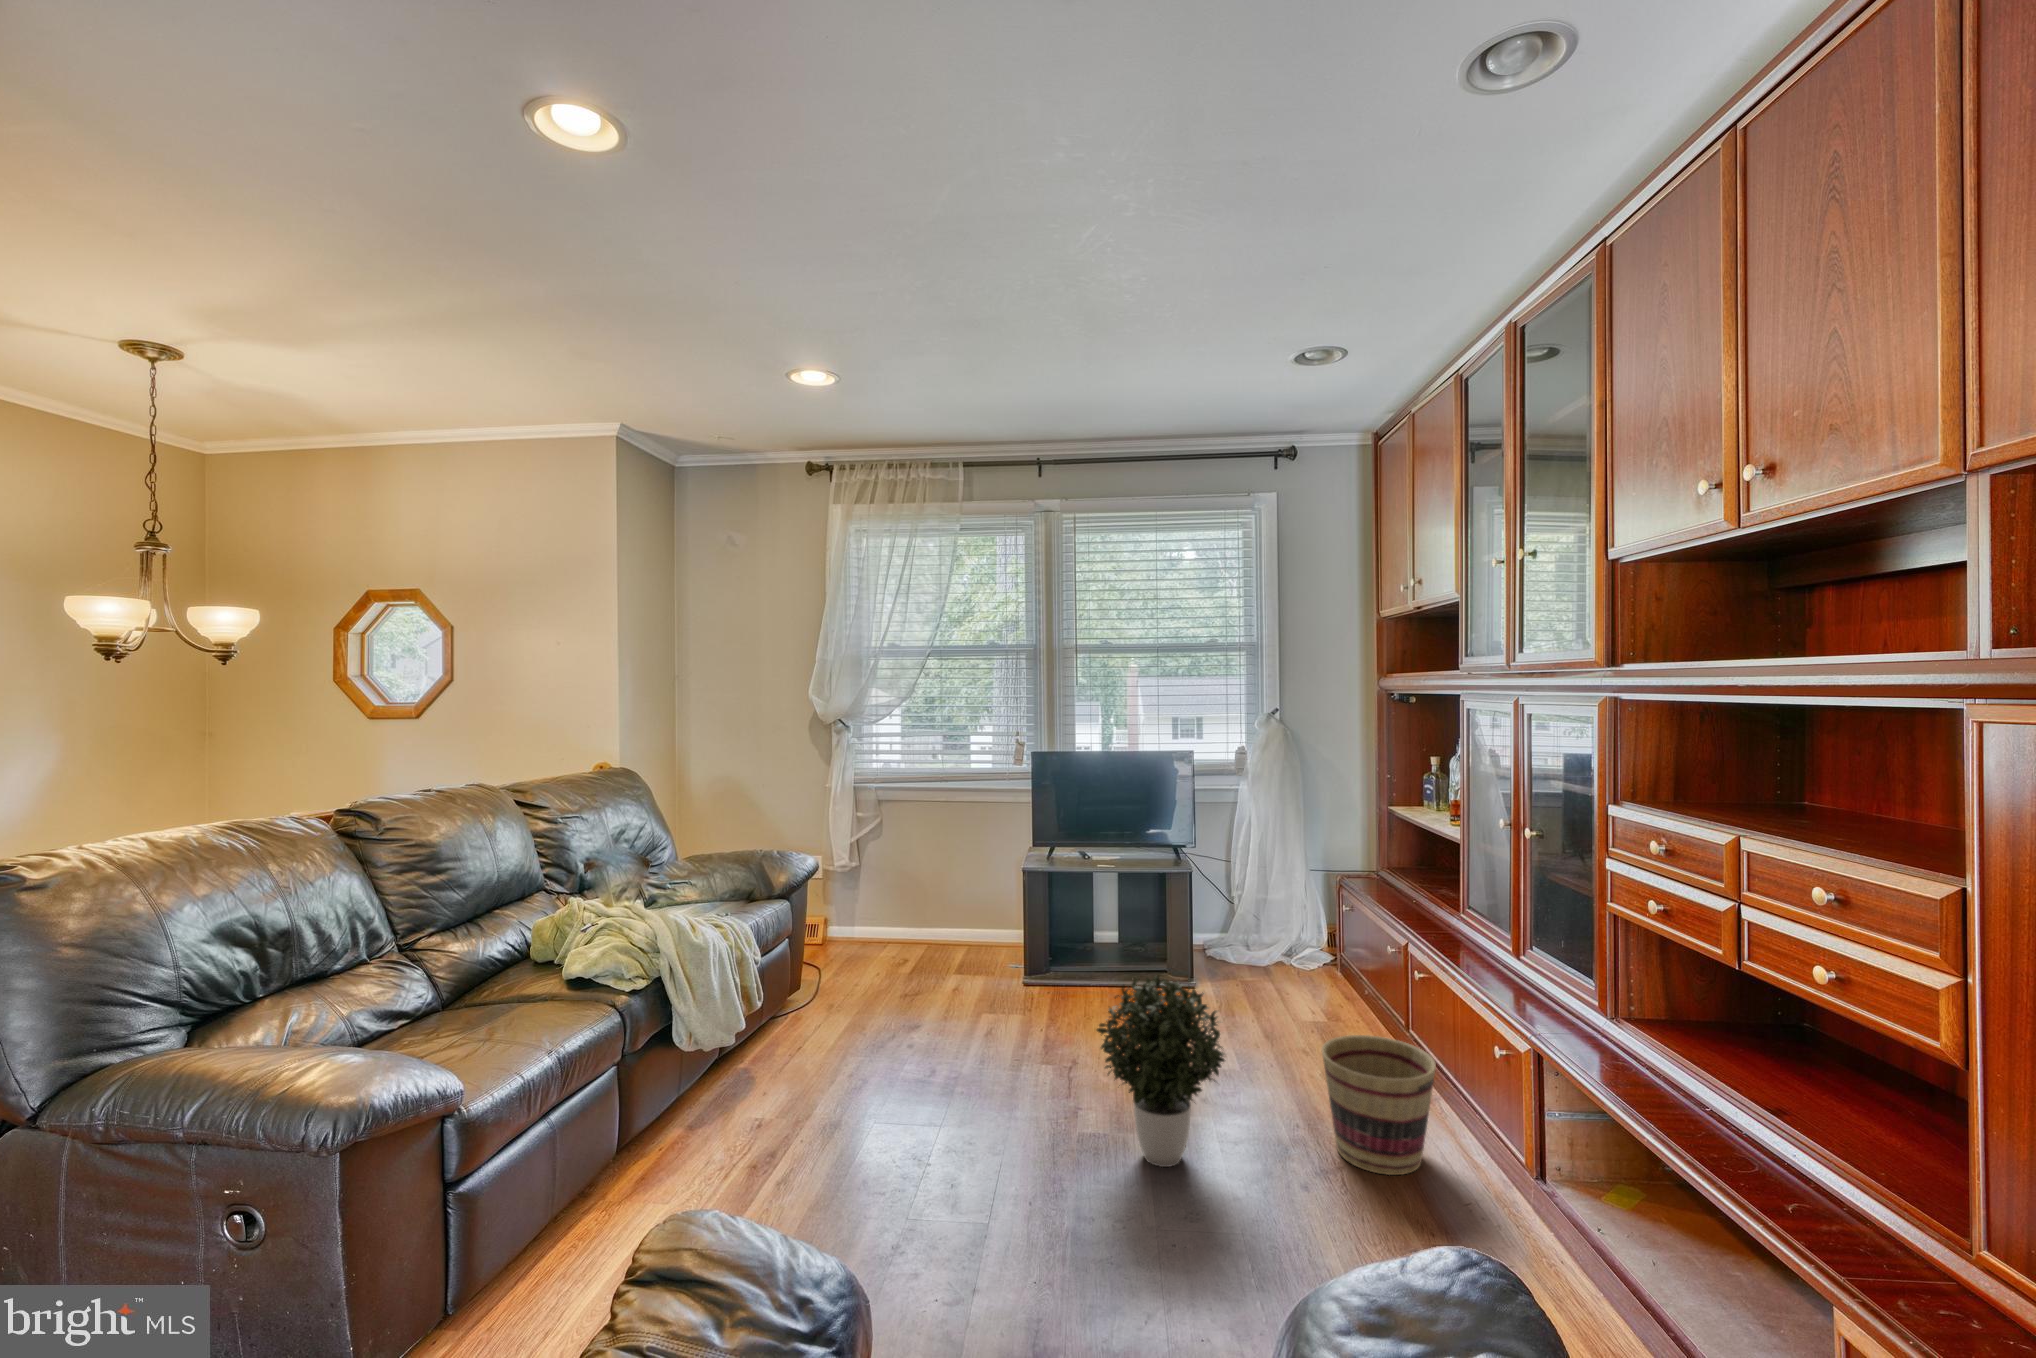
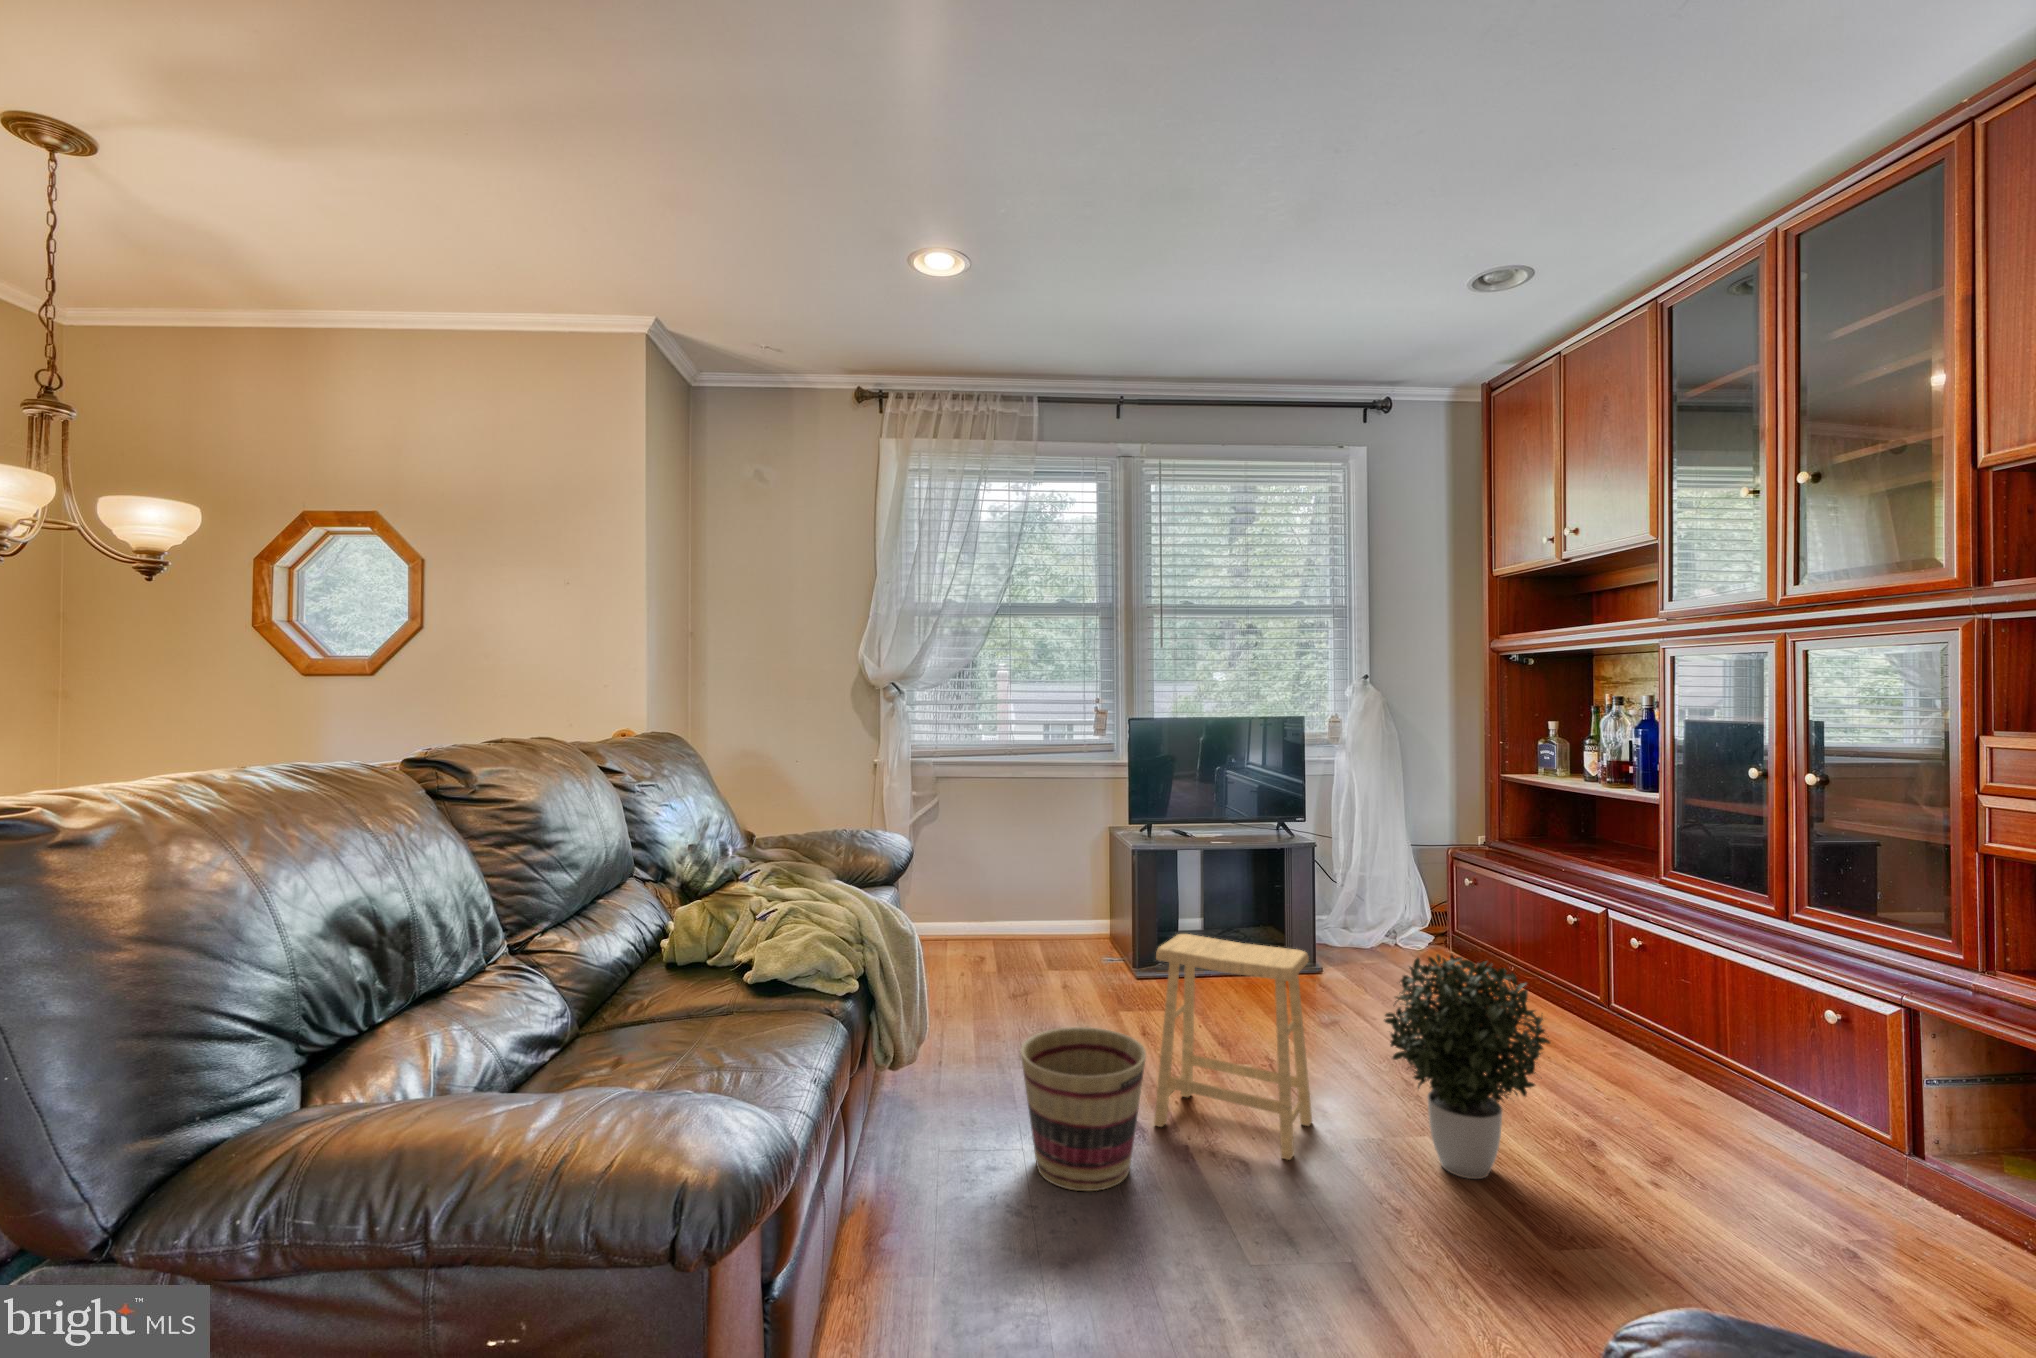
footstool: none [936,948,1069,1141] -> present [1154,934,1312,1160]
basket: present [1322,1035,1436,1175] -> present [1020,1027,1146,1191]

